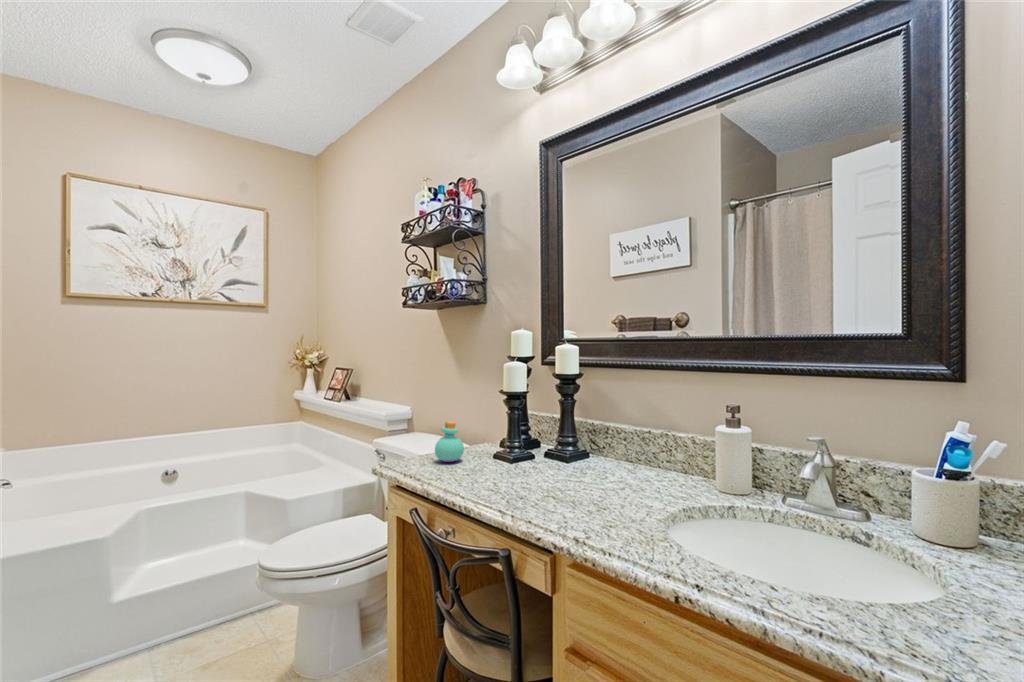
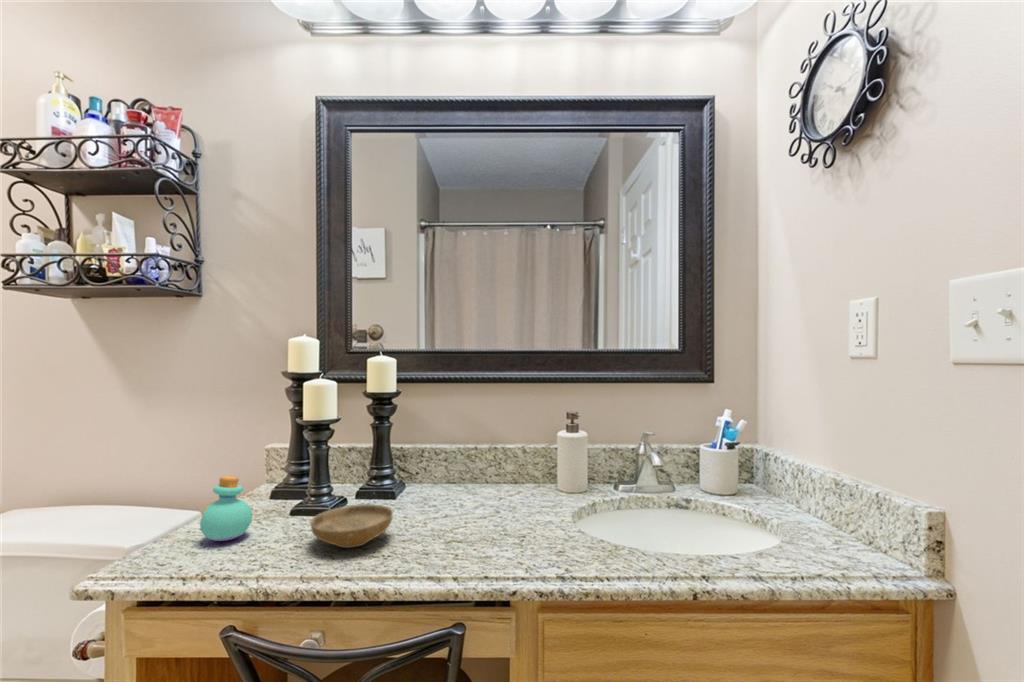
ceramic bowl: none [468,455,526,482] -> present [310,504,393,548]

